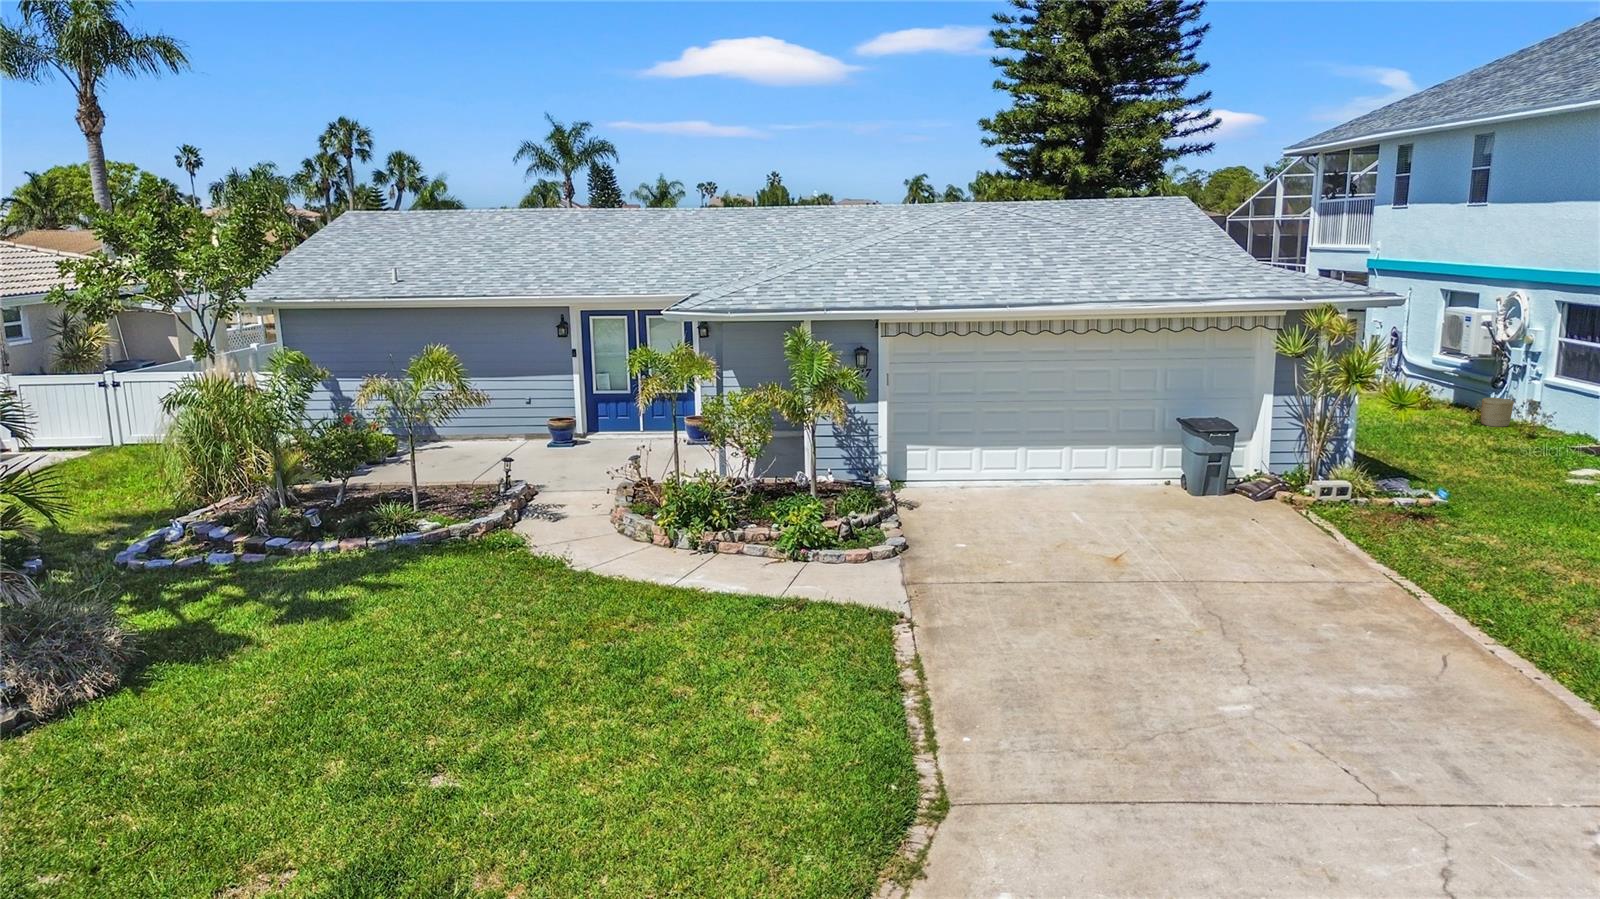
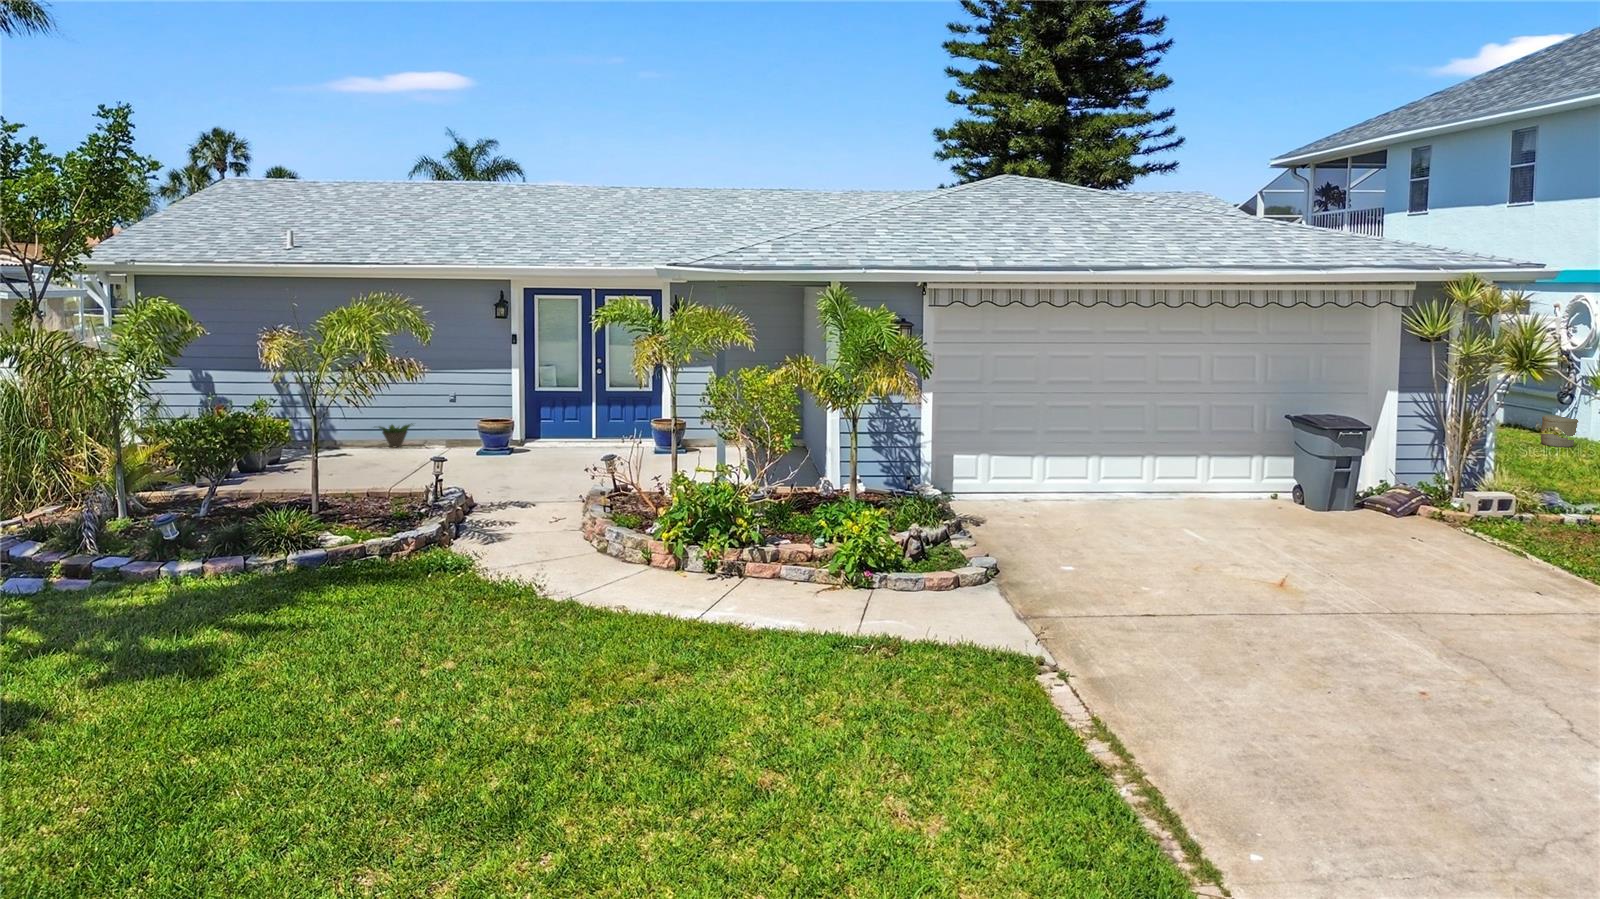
decorative plant: none [463,421,497,441] -> present [379,424,413,447]

